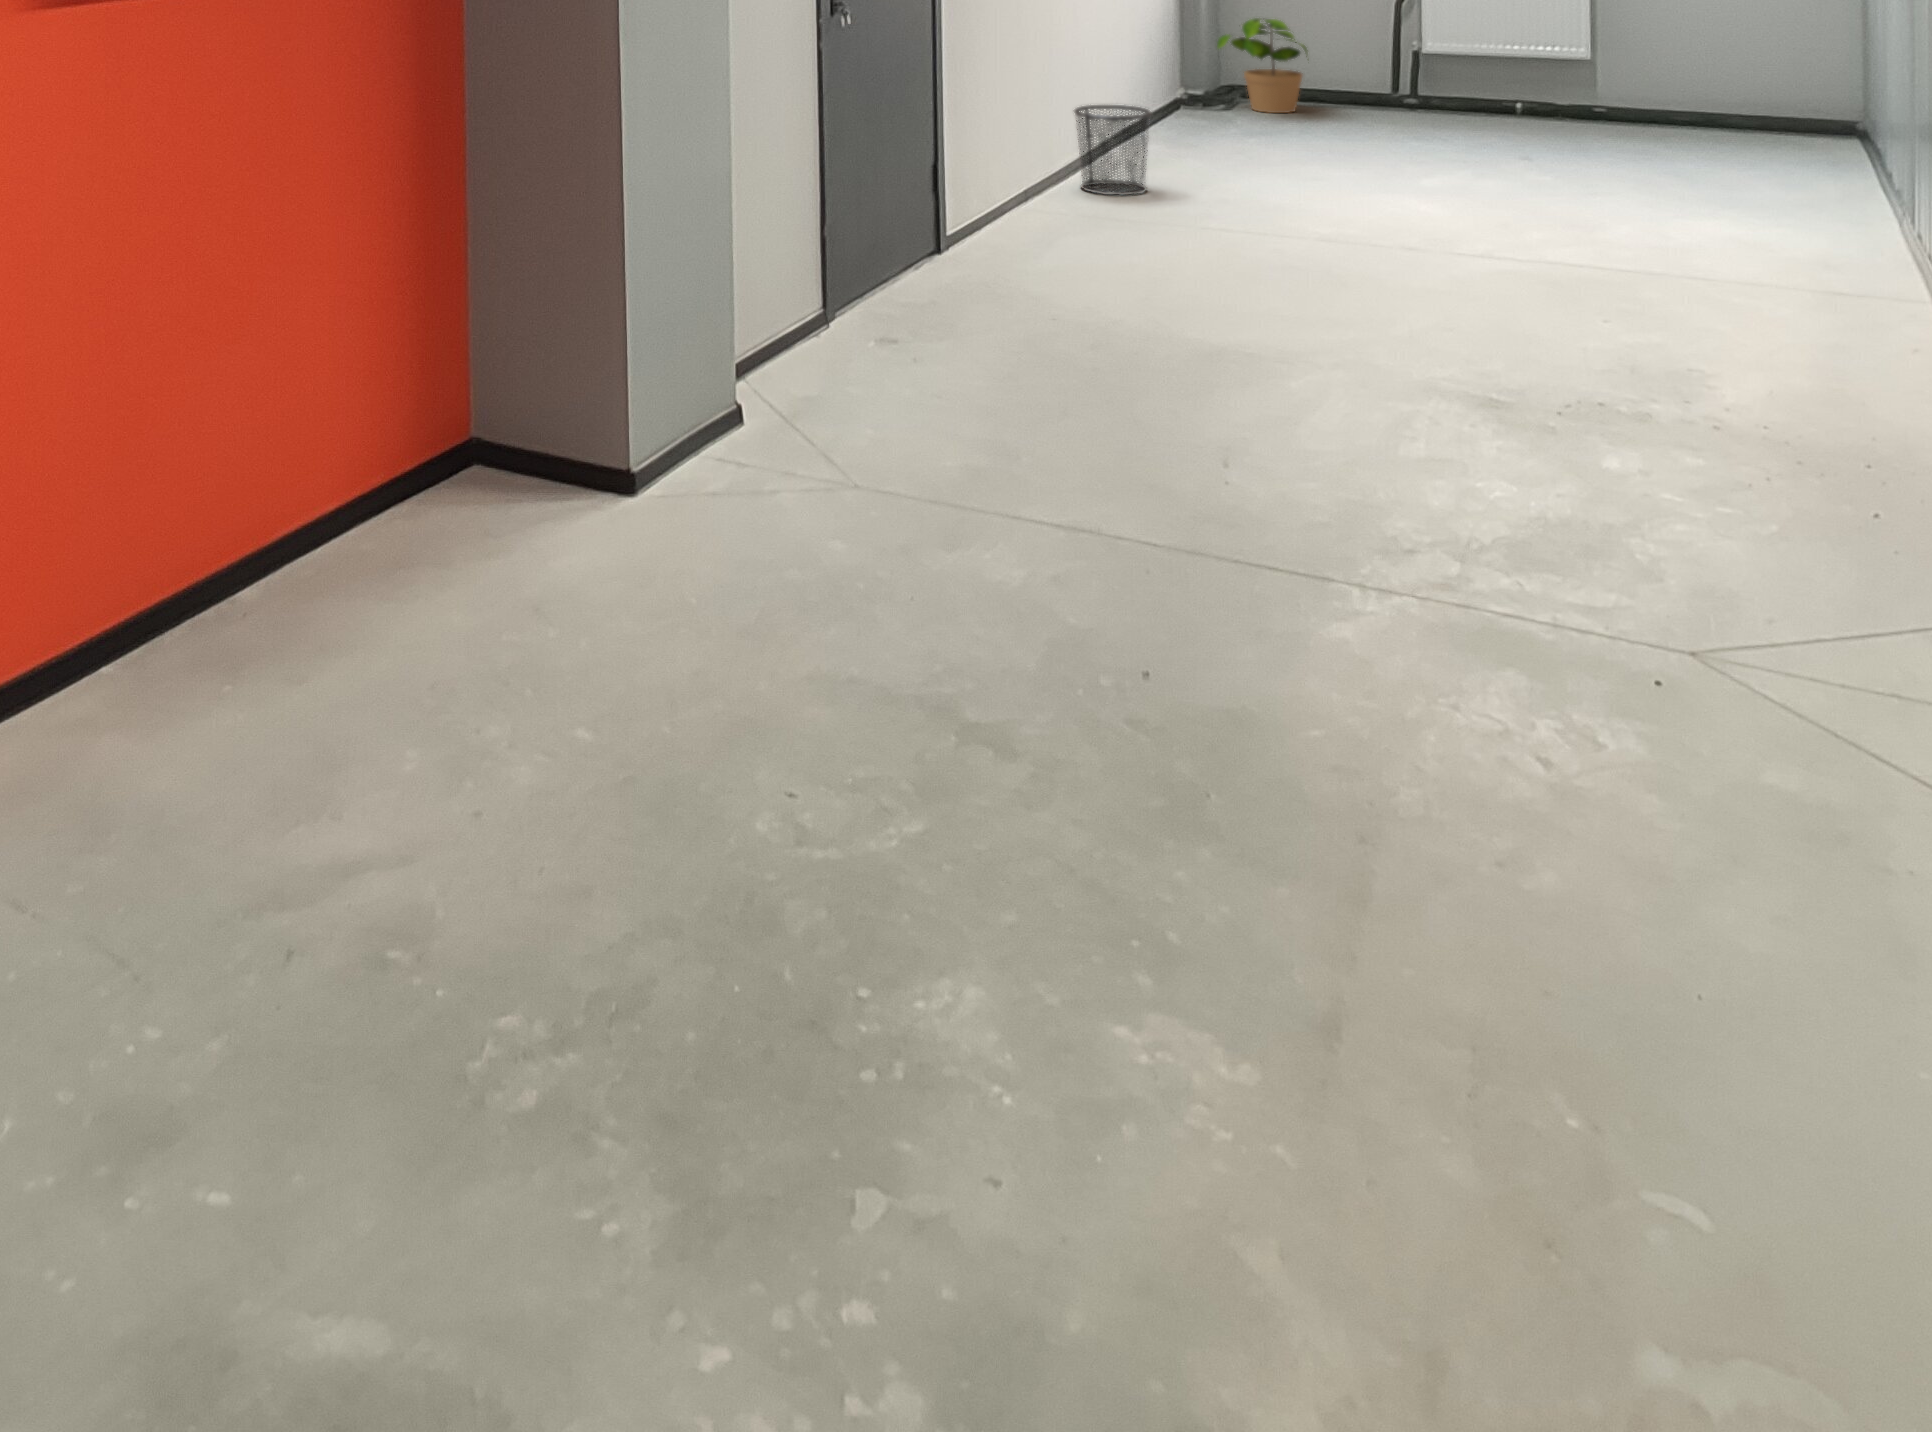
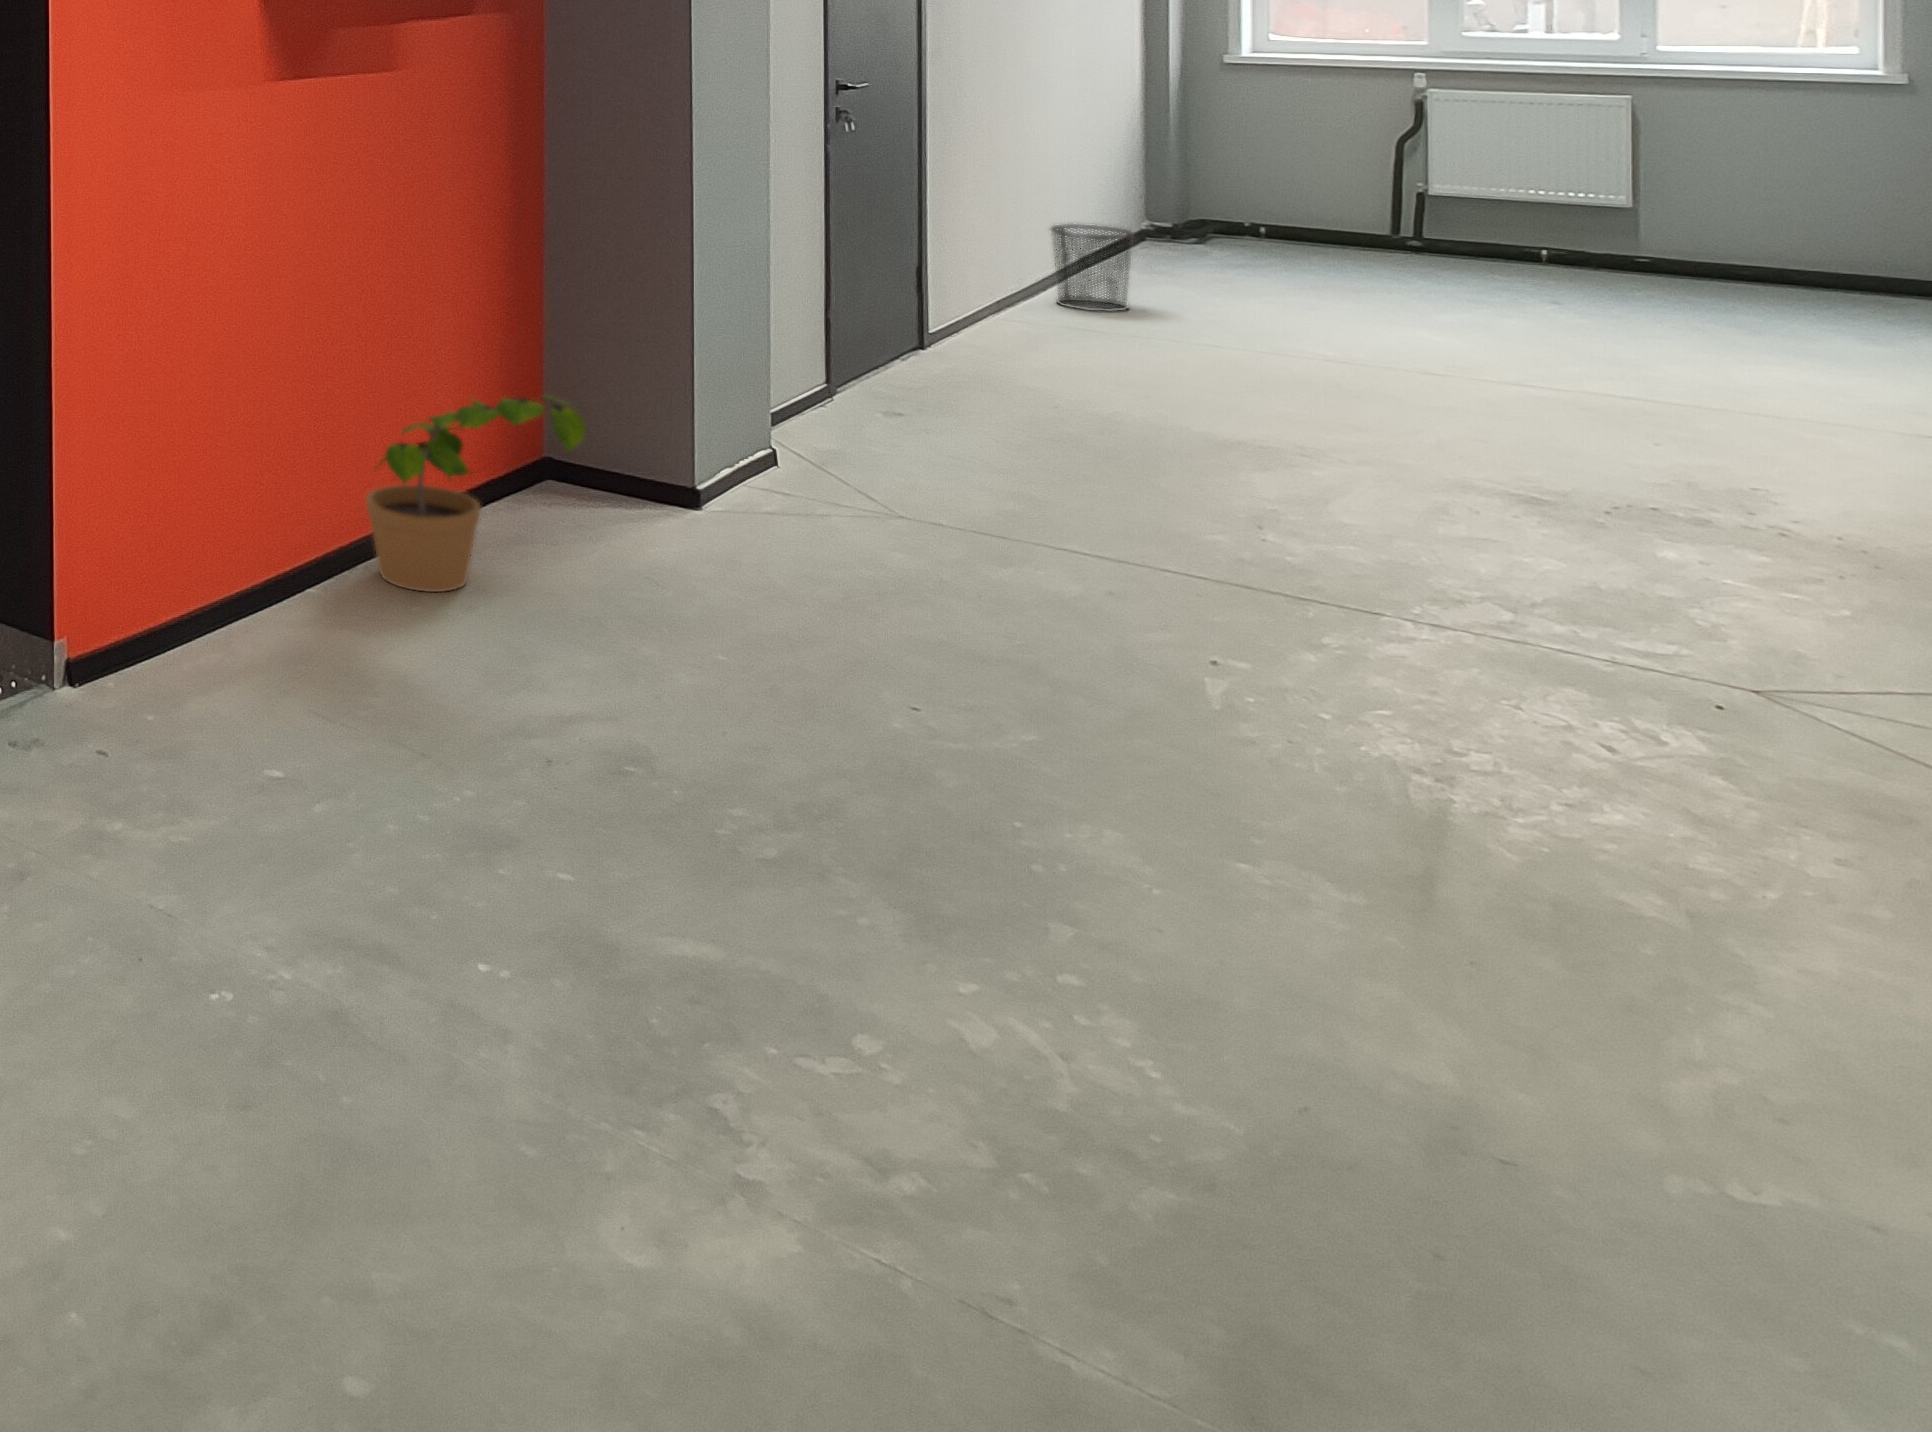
potted plant: present [1217,18,1308,113] -> present [366,396,586,592]

